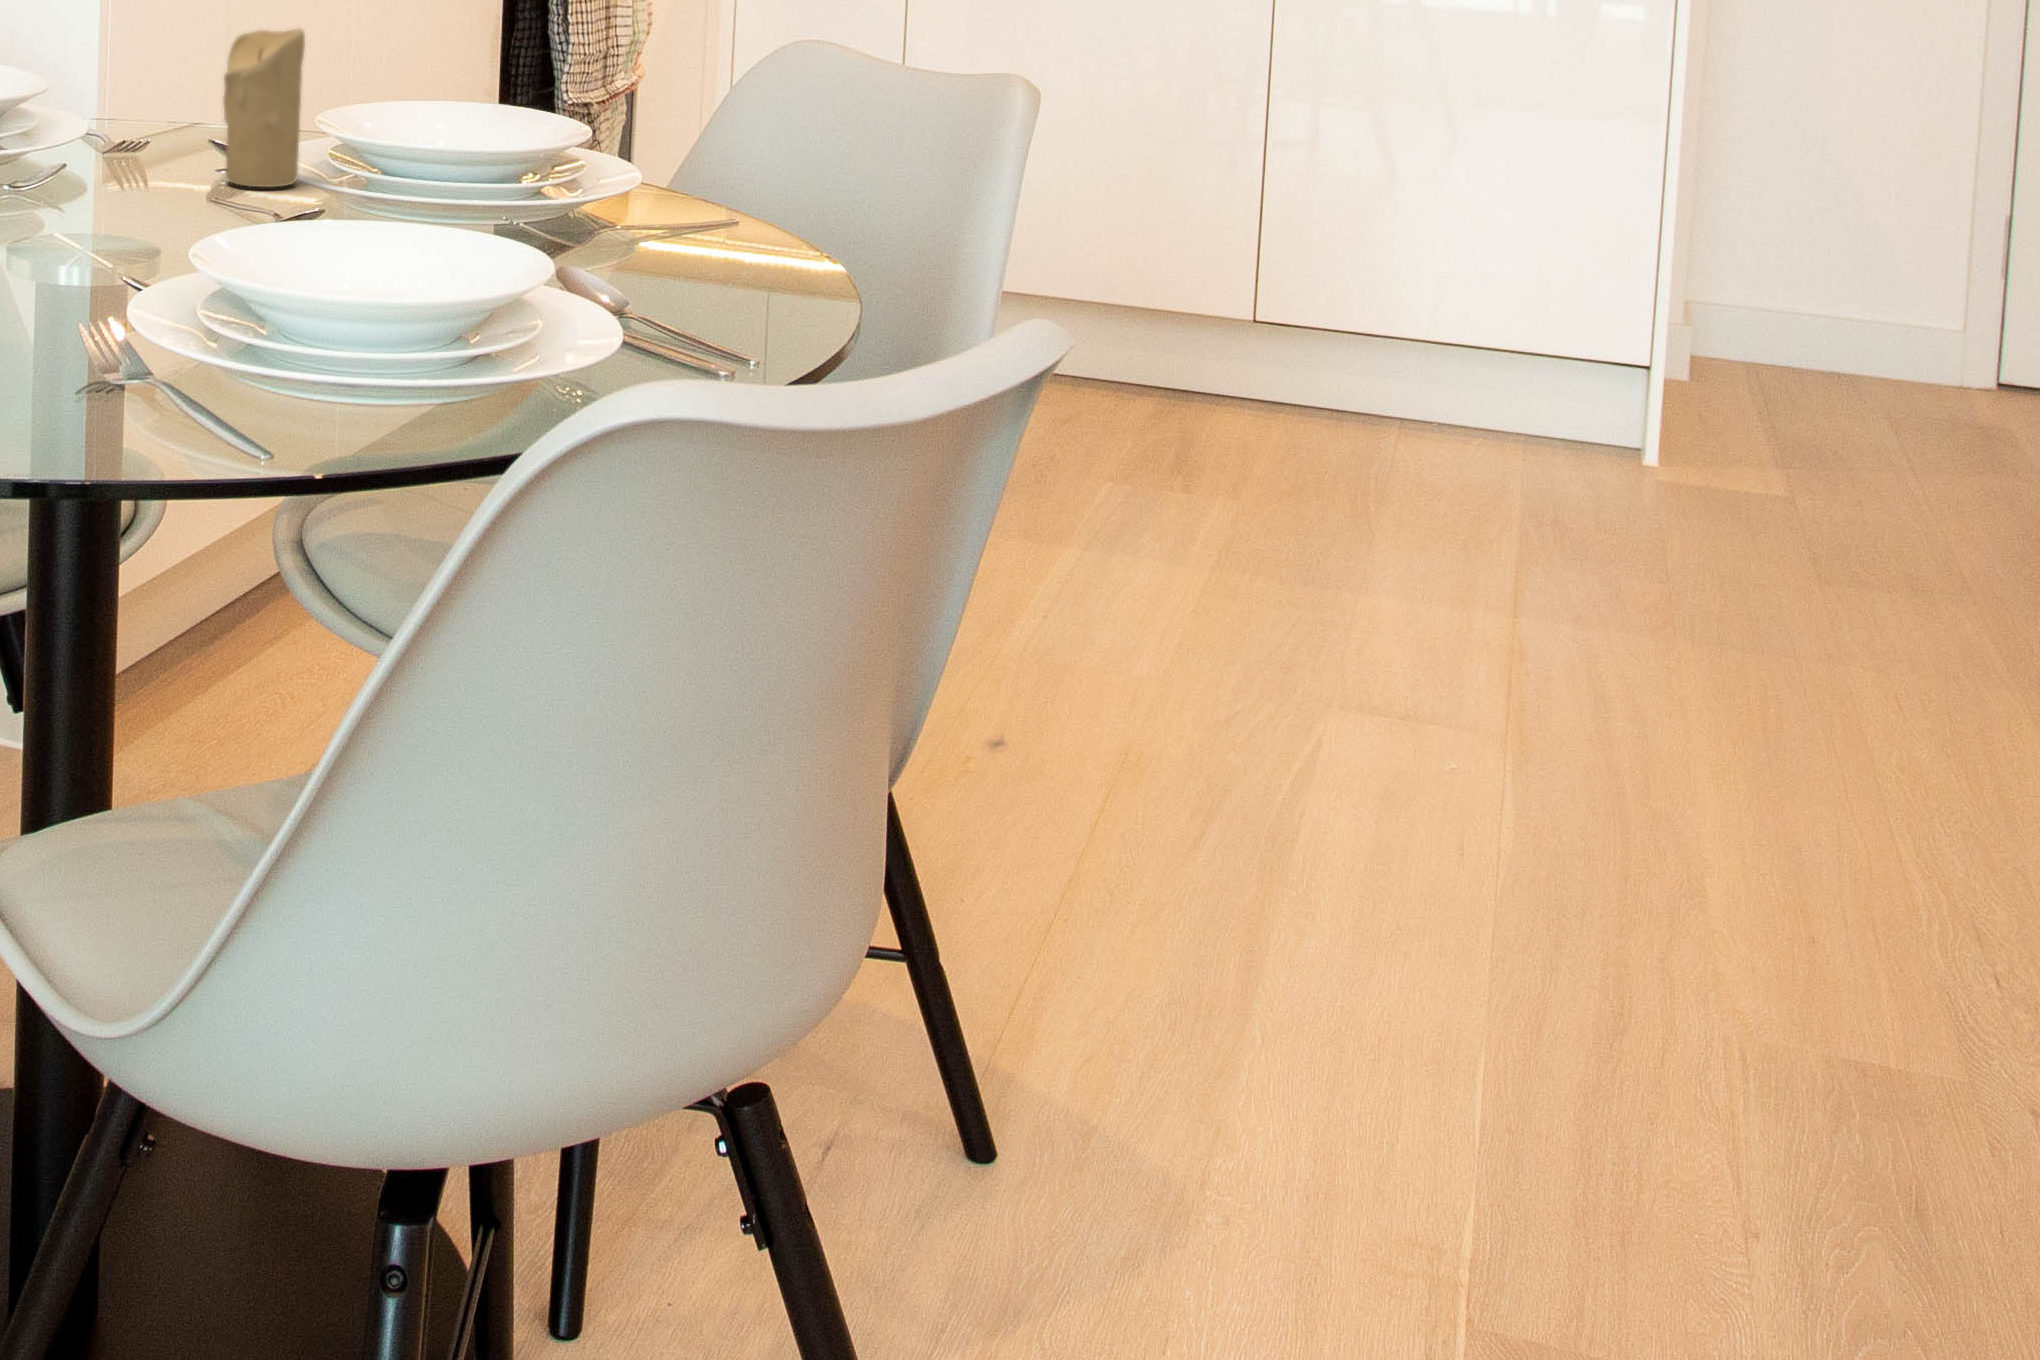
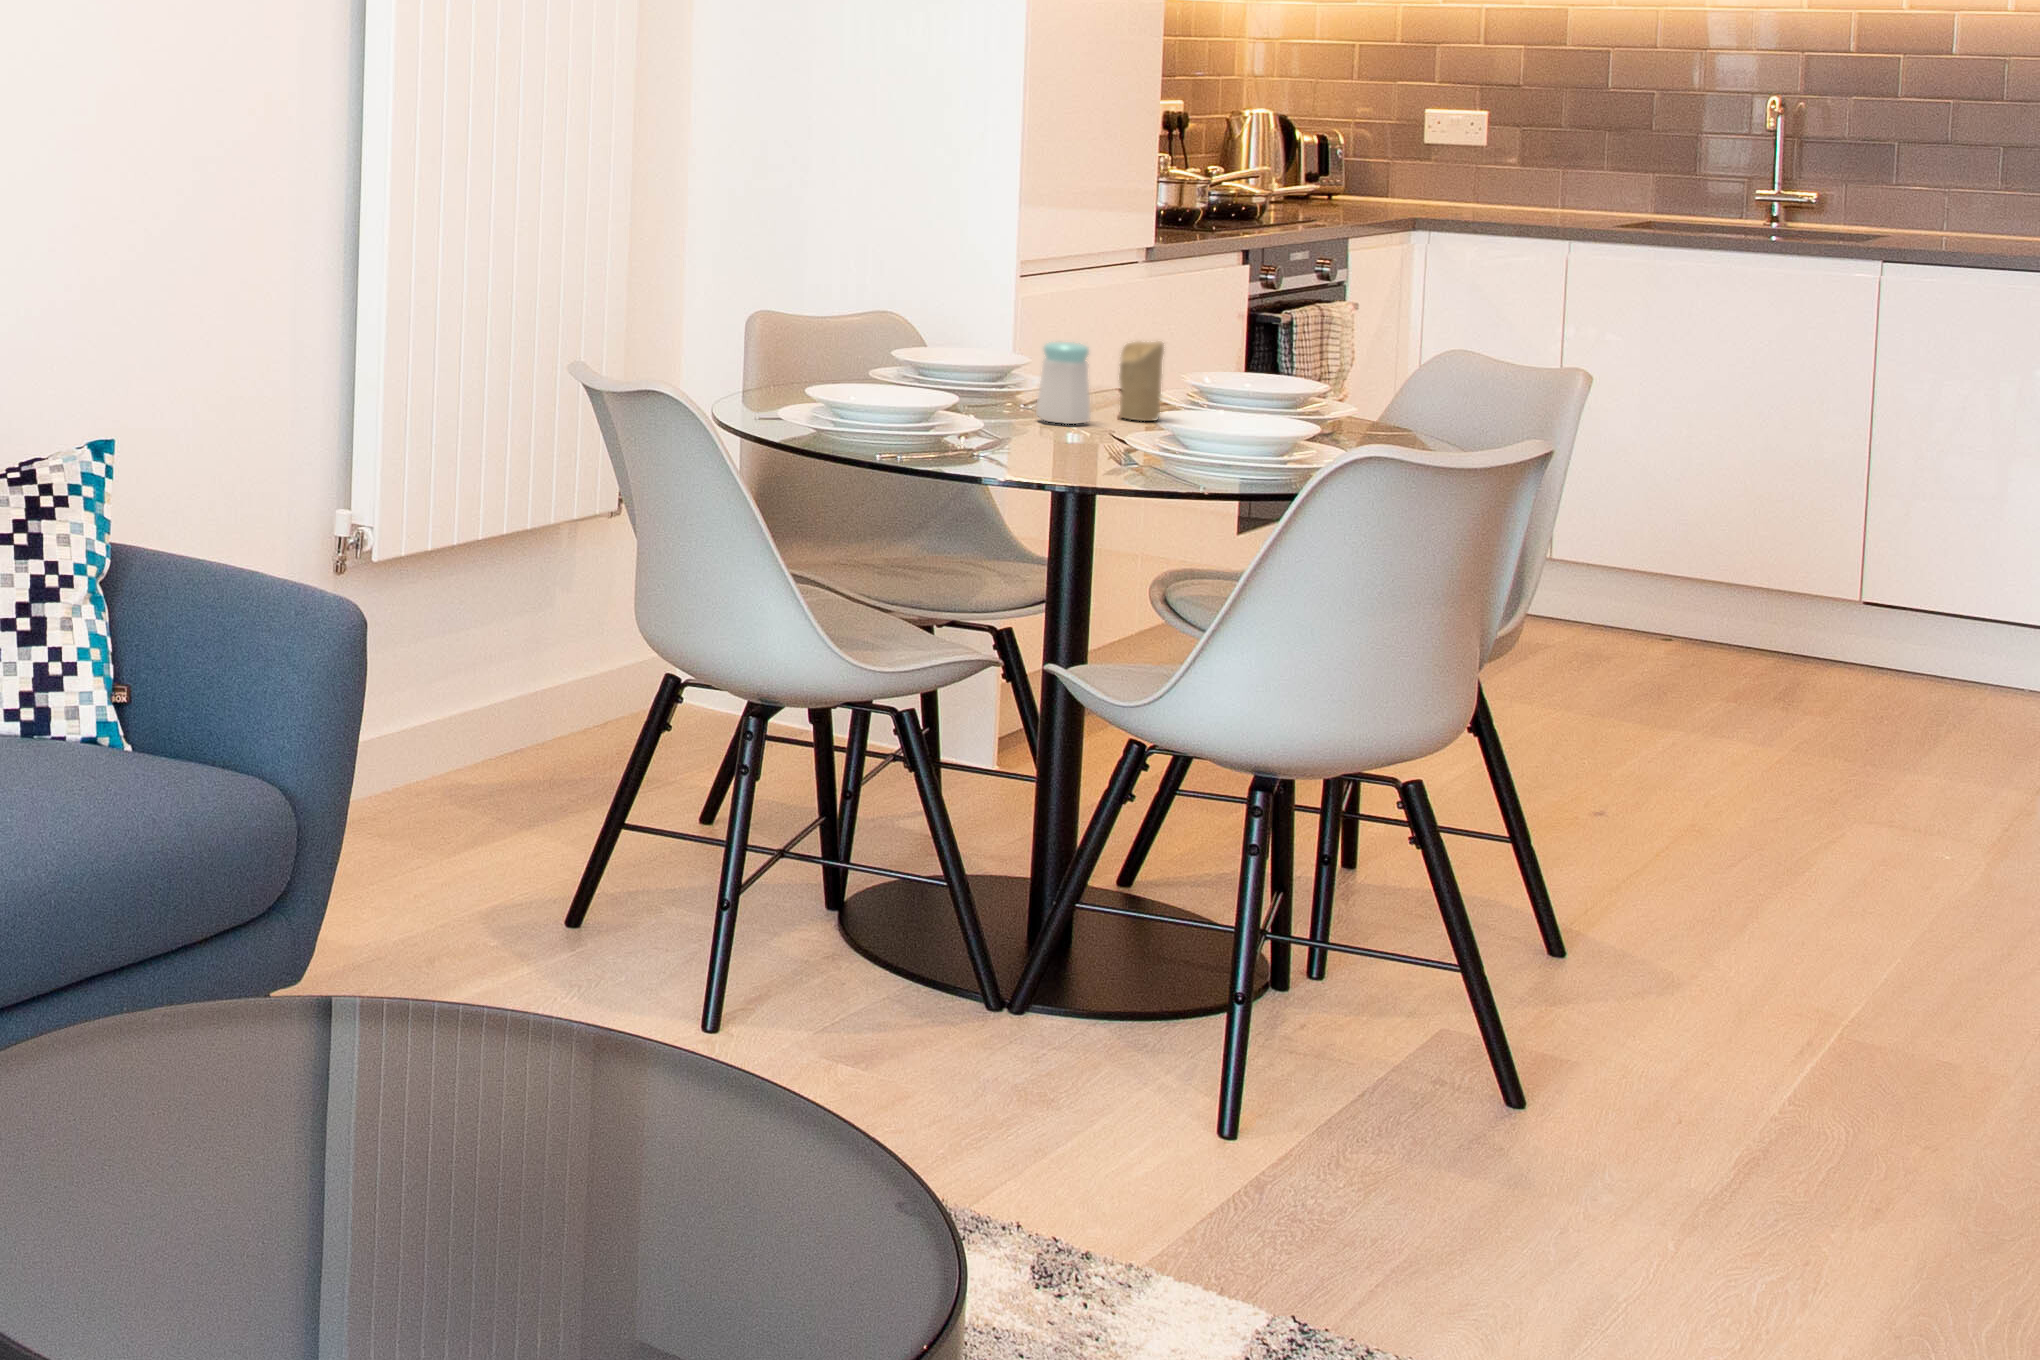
salt shaker: none [60,36,160,203] -> present [1036,342,1090,424]

